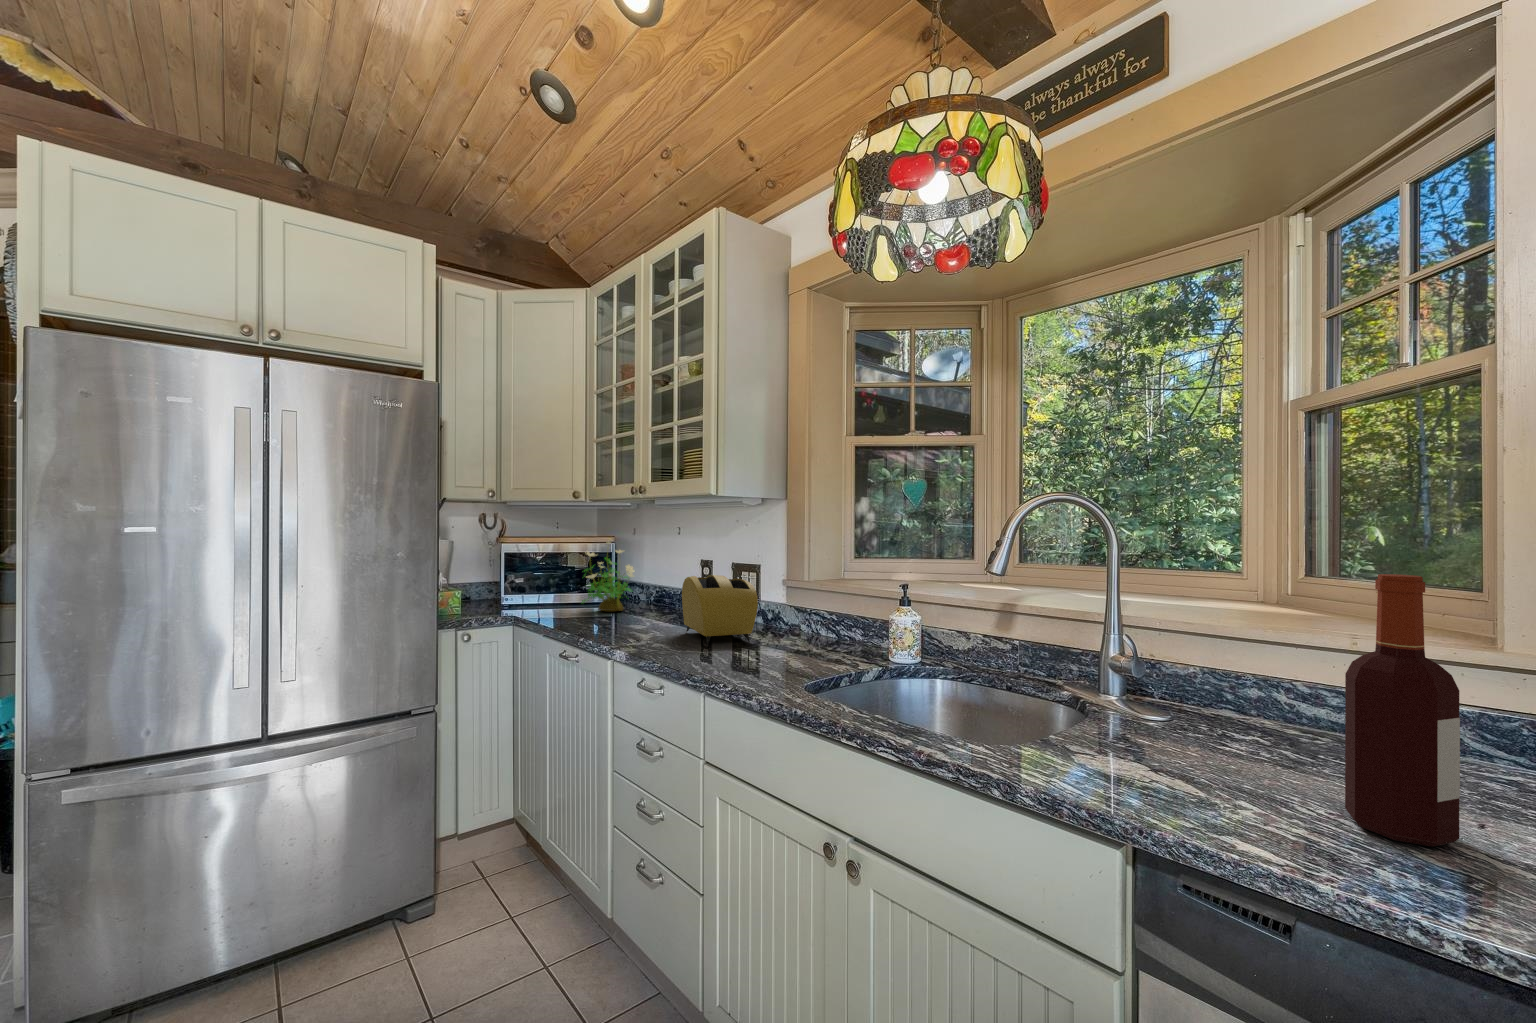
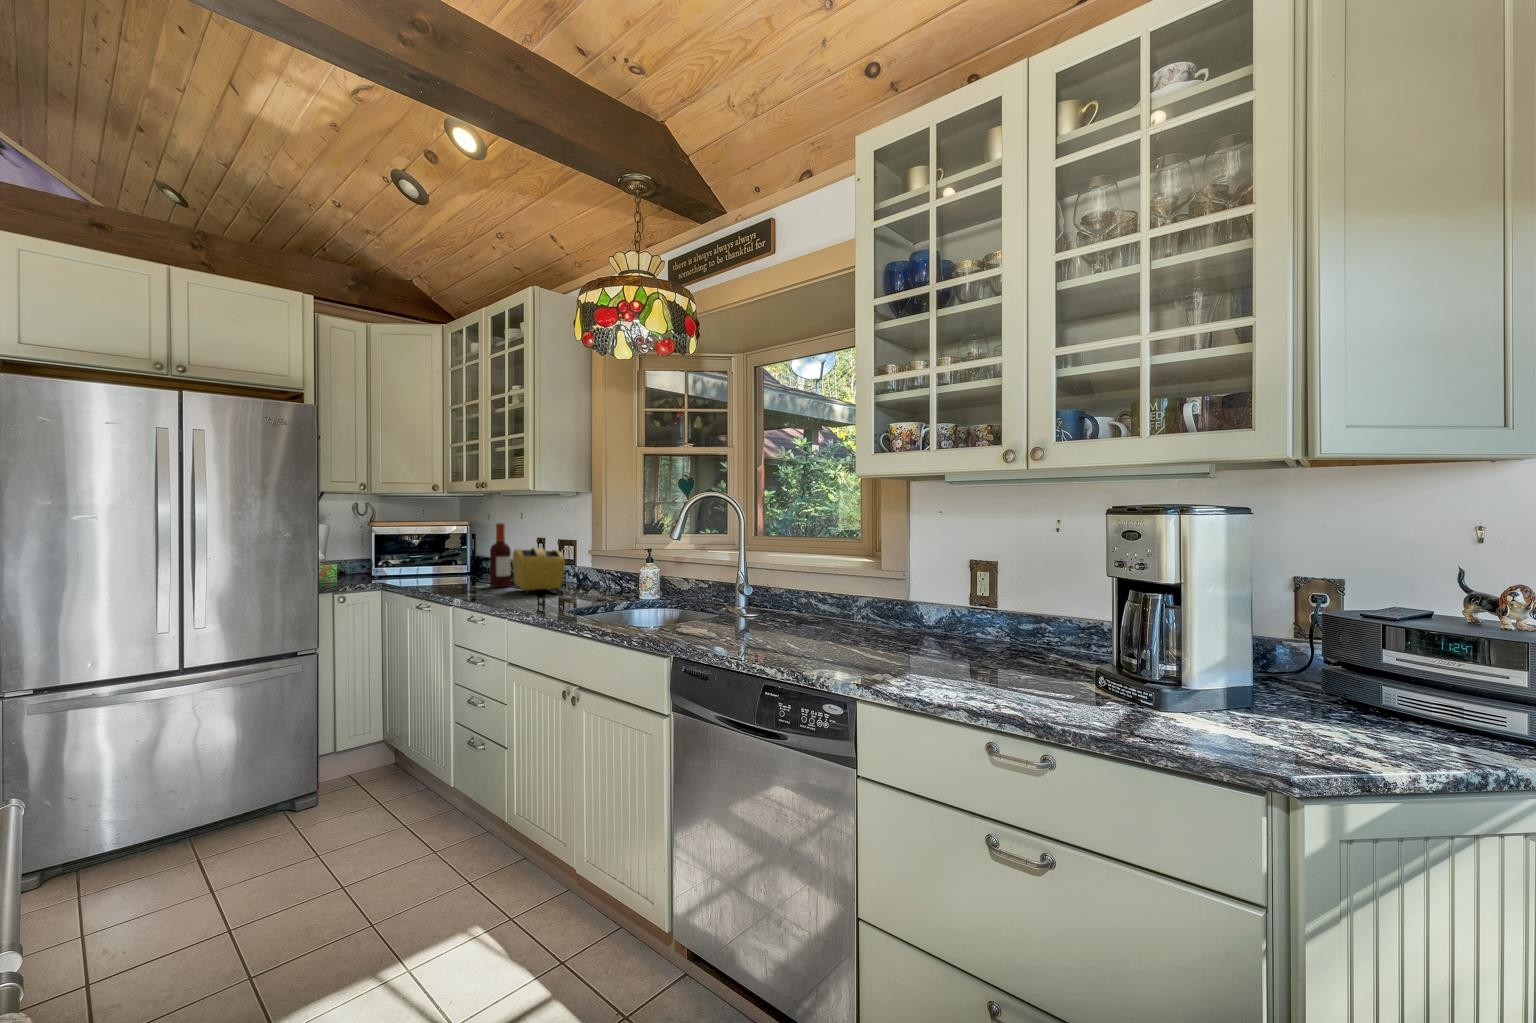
potted plant: present [582,550,634,611] -> none [439,525,485,580]
bottle: present [1345,574,1460,847] -> present [490,523,511,587]

